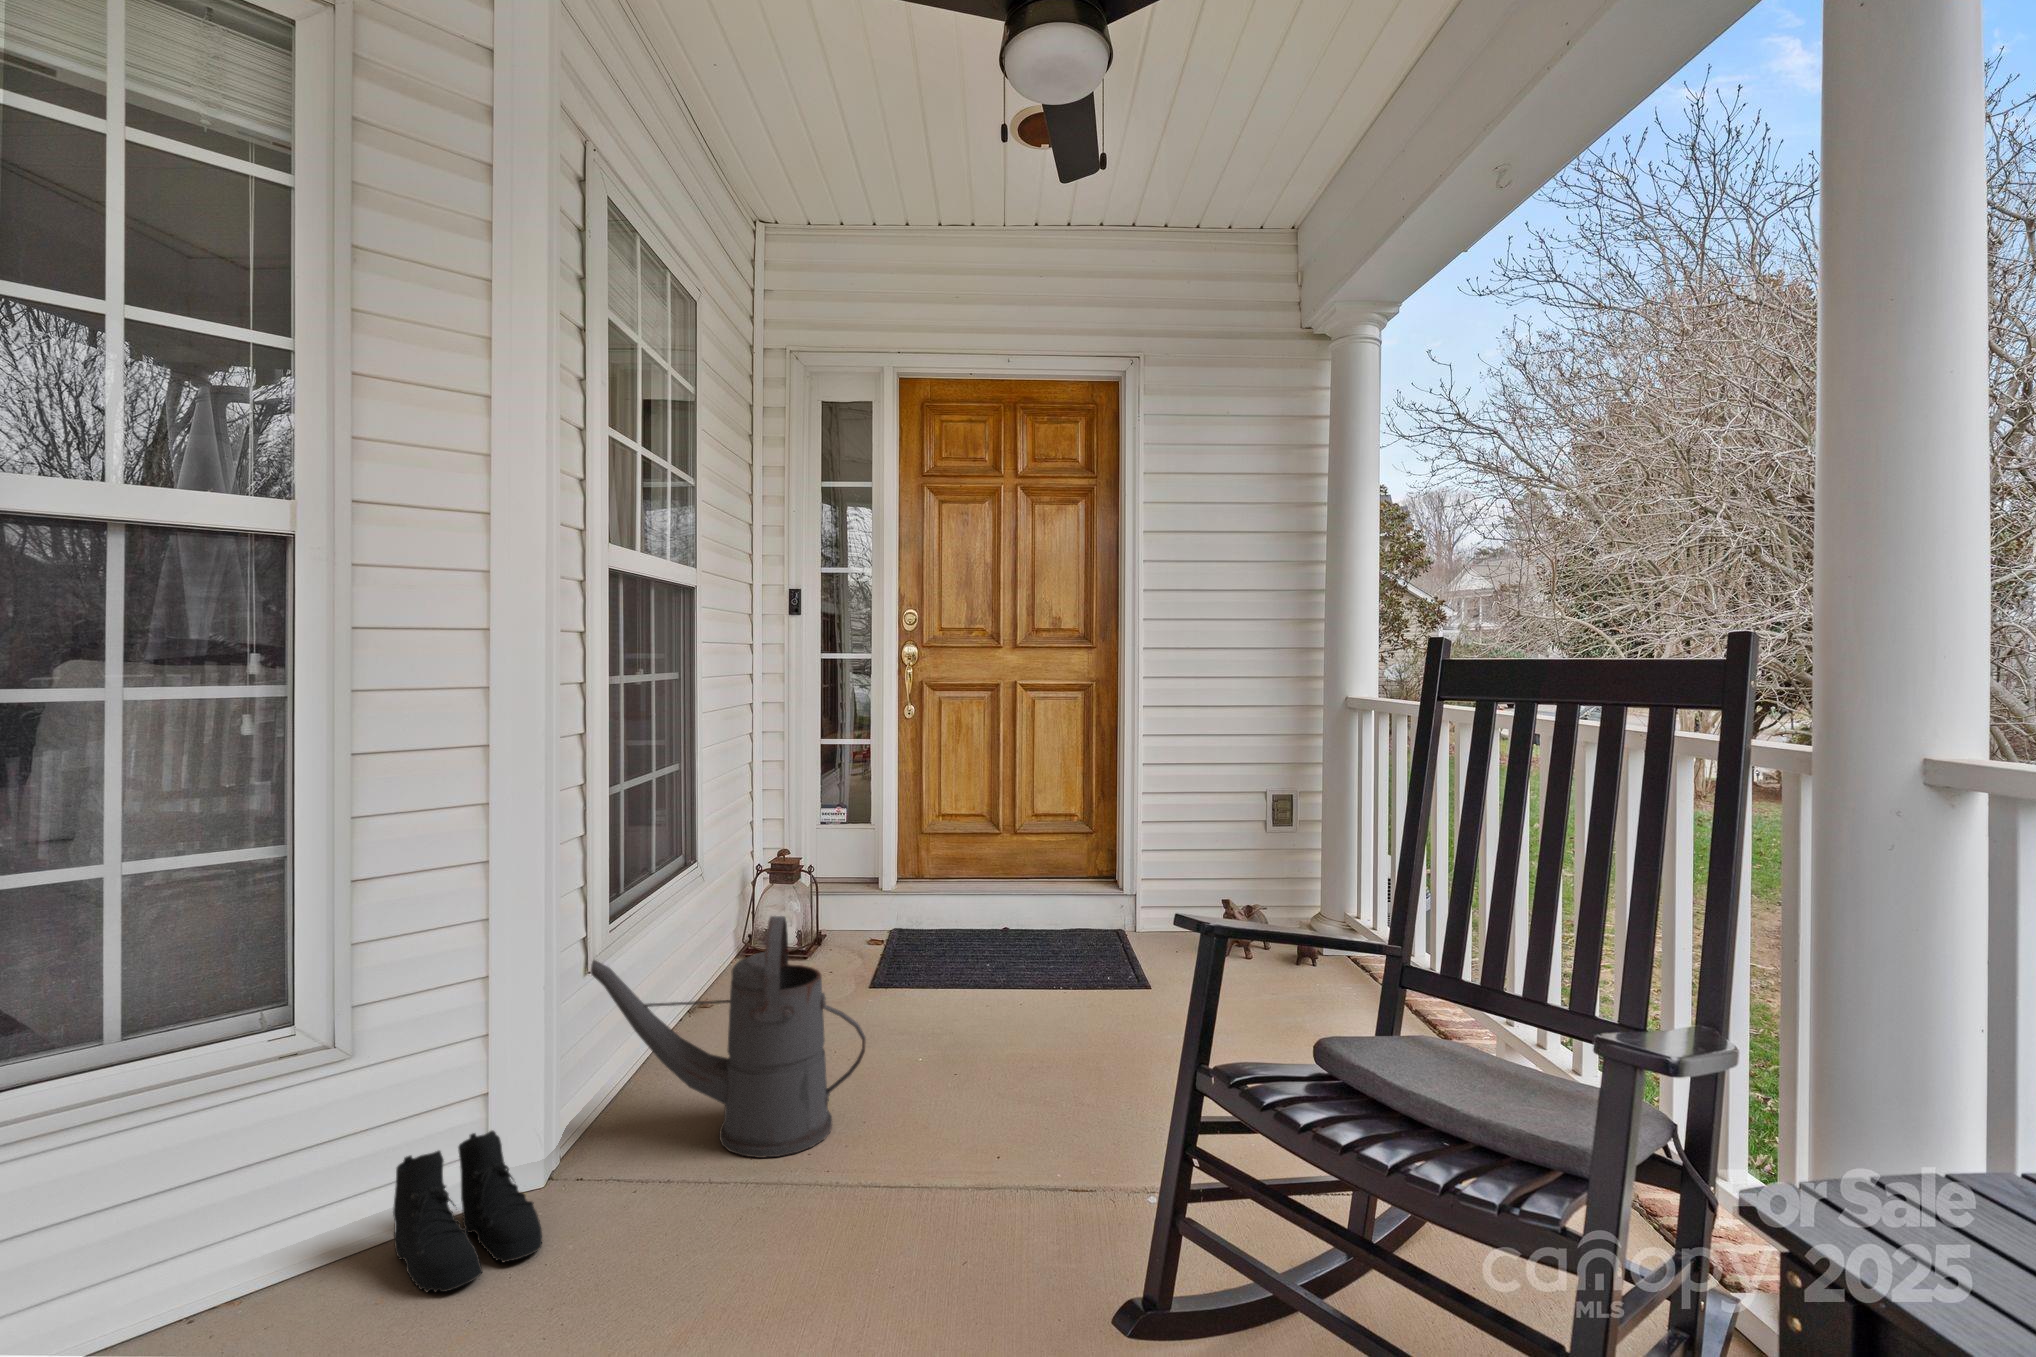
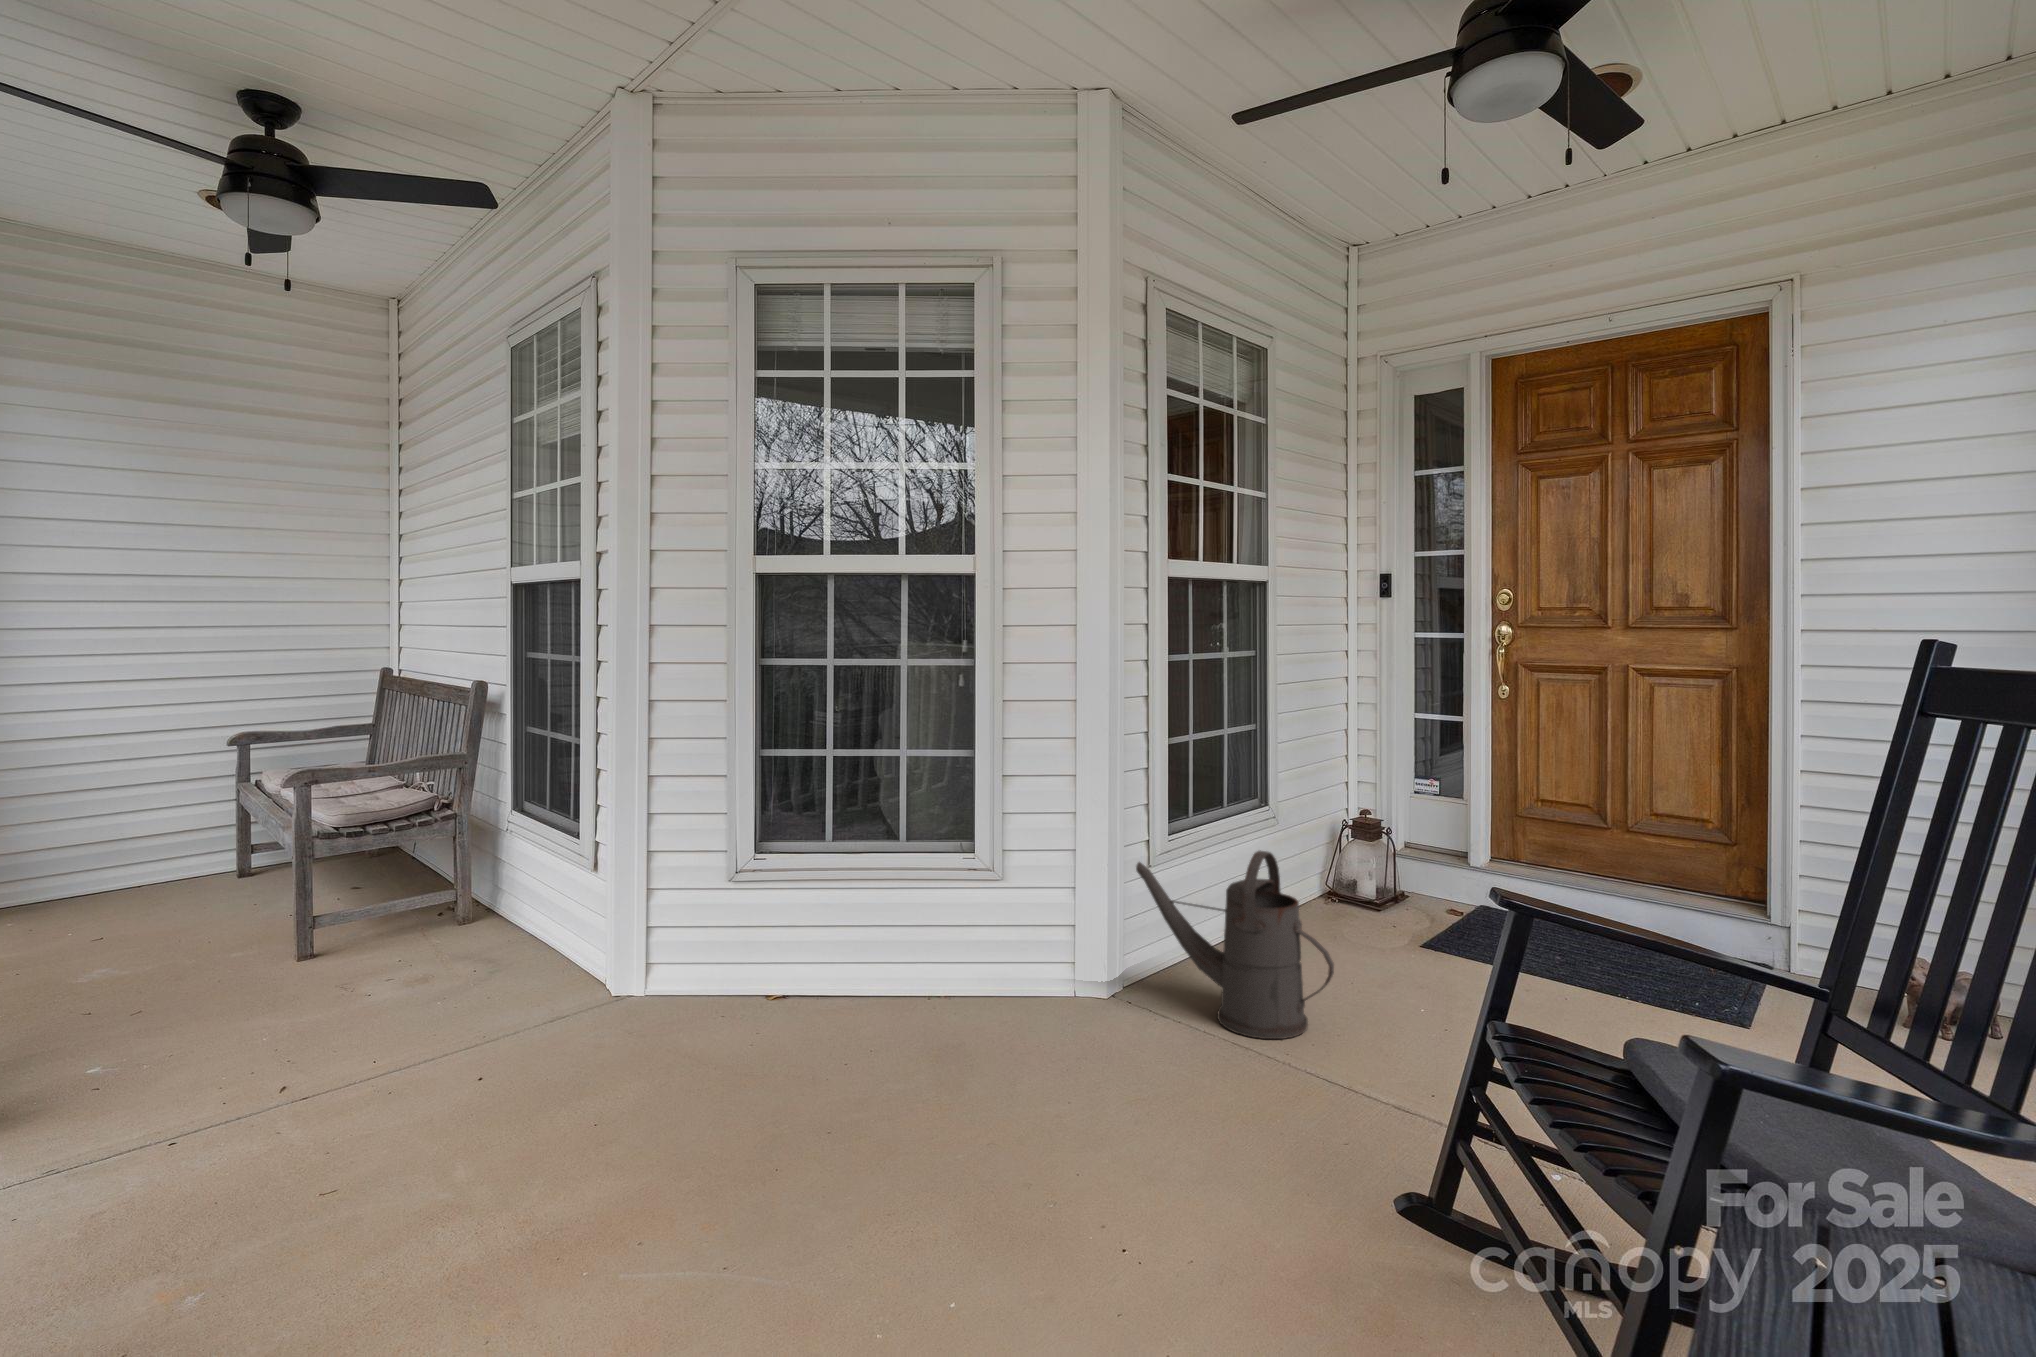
boots: present [393,1131,542,1292] -> none [1003,955,1077,1040]

